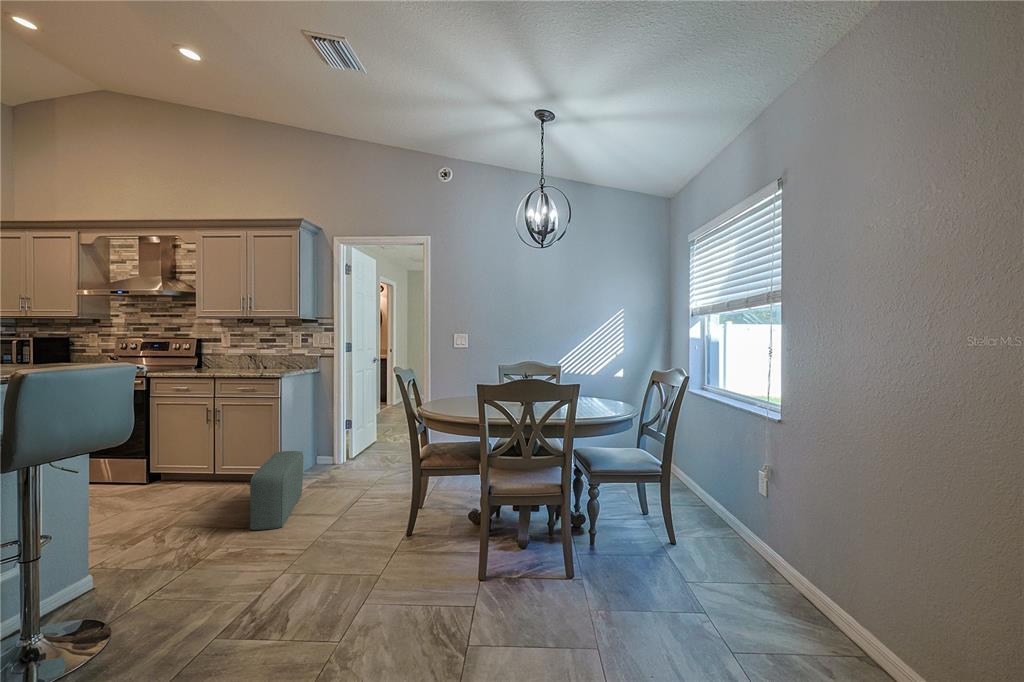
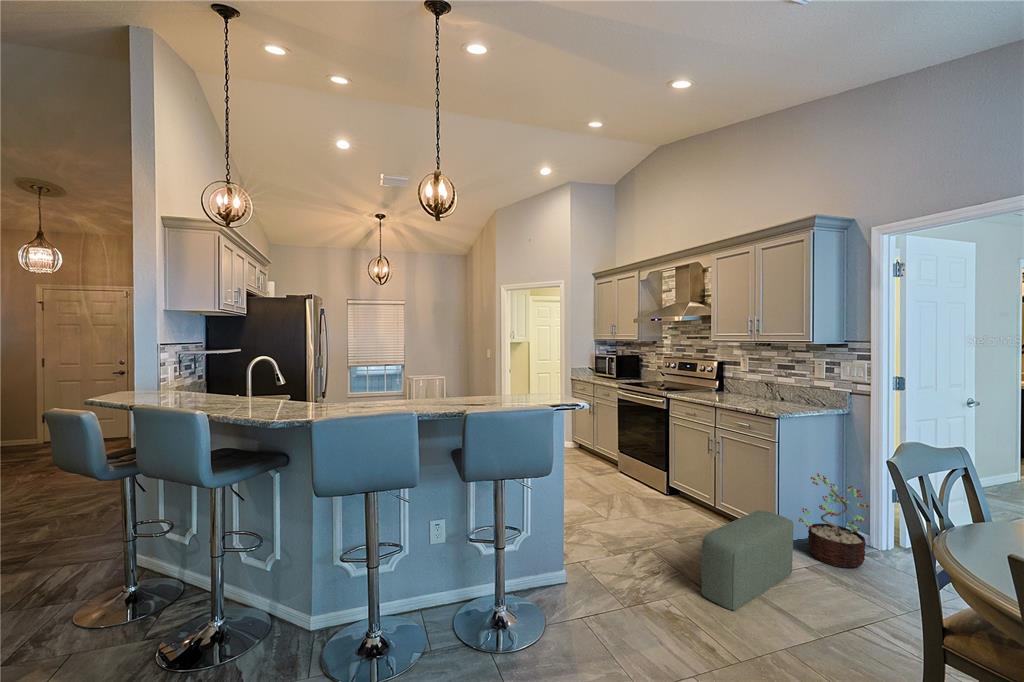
decorative plant: none [297,416,342,481] -> present [799,473,869,569]

